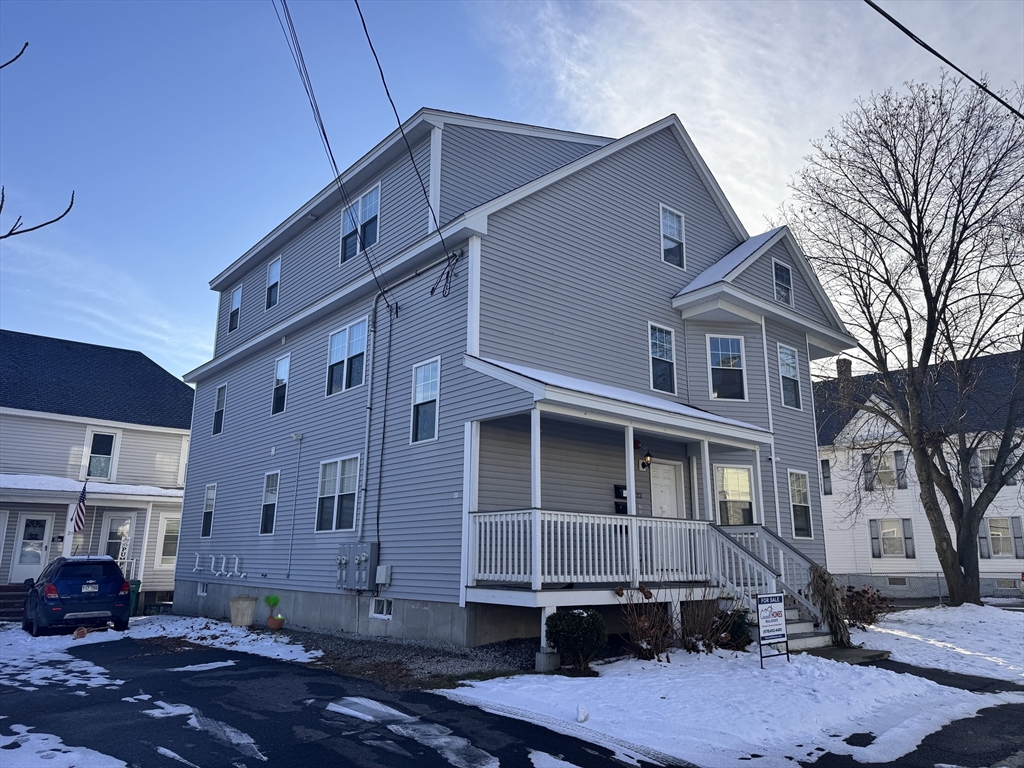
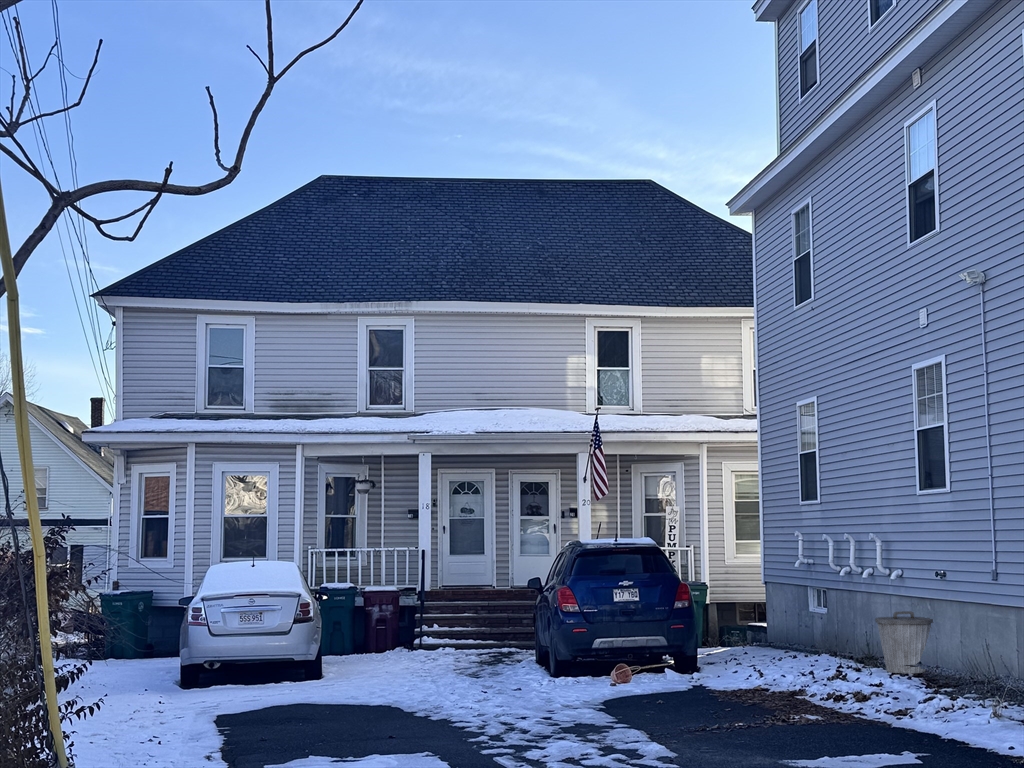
potted tree: present [263,594,285,629] -> none [941,604,996,685]

